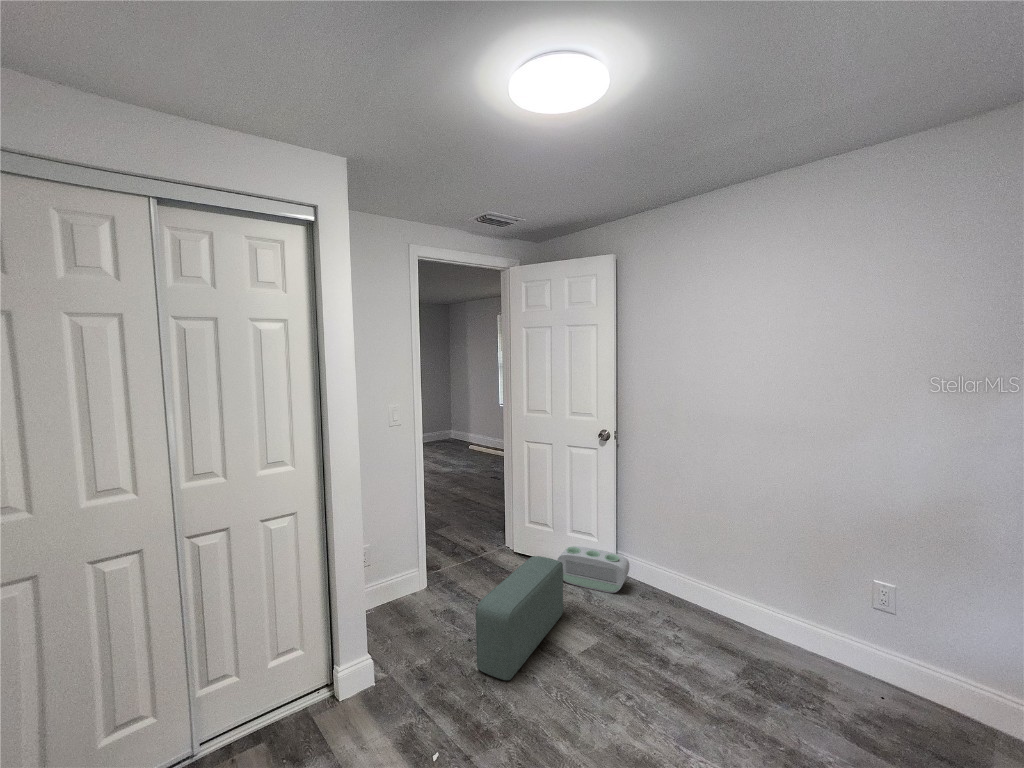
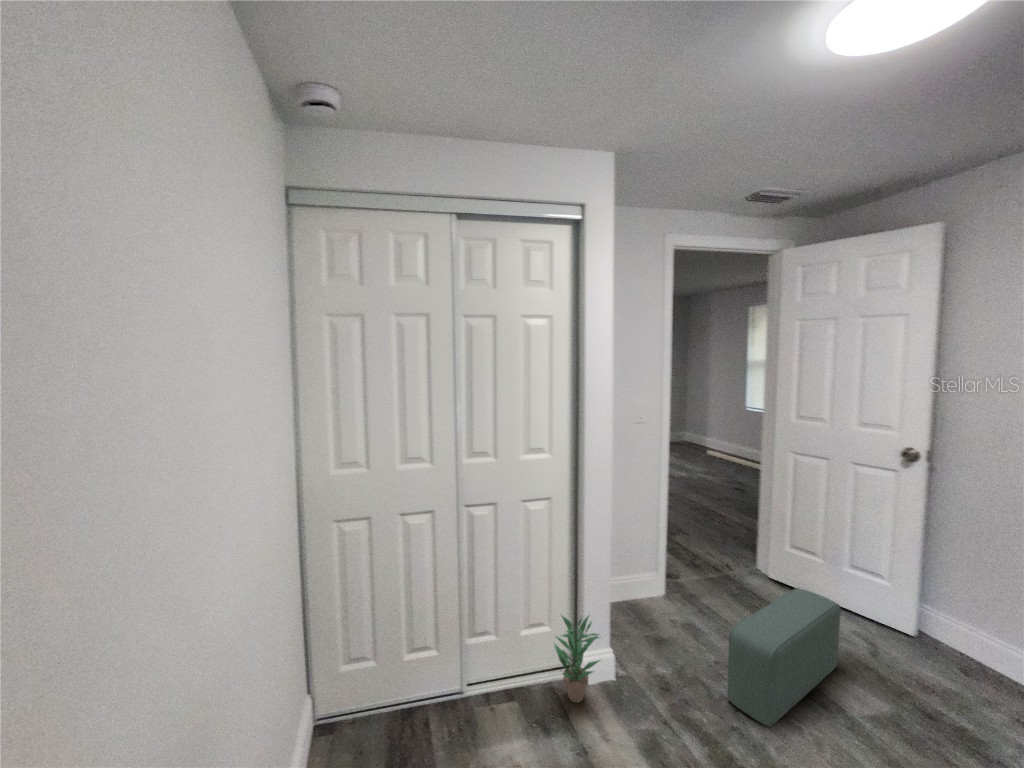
air purifier: present [558,546,629,593] -> none [826,586,941,660]
potted plant: none [303,625,357,722] -> present [554,615,601,703]

